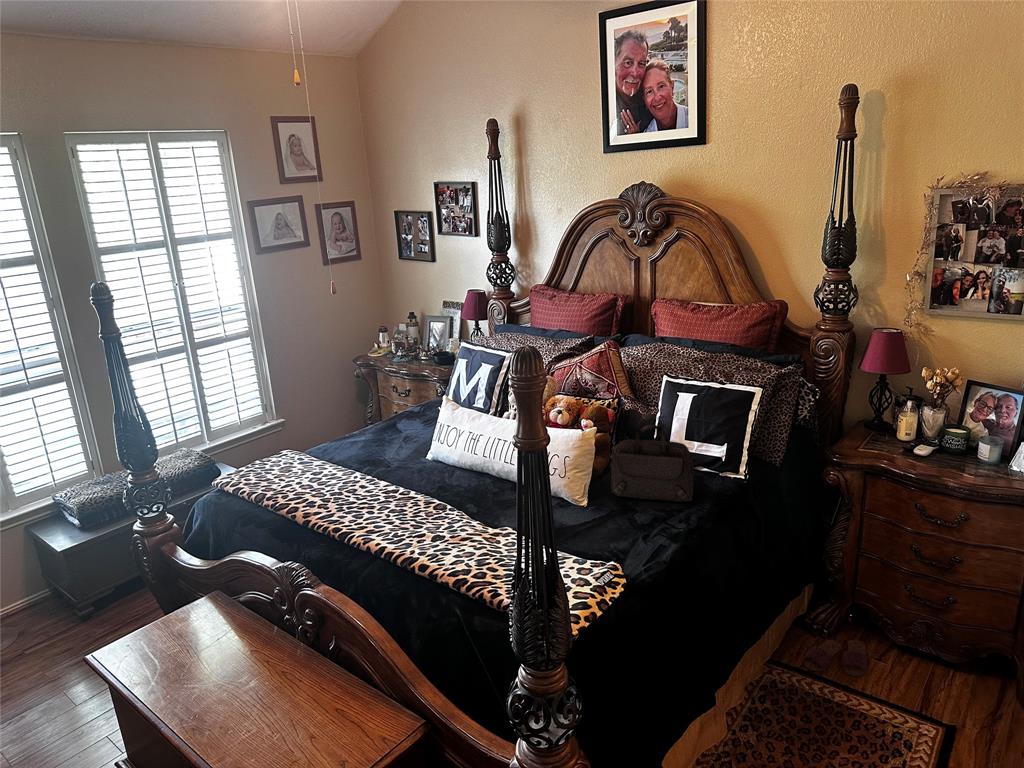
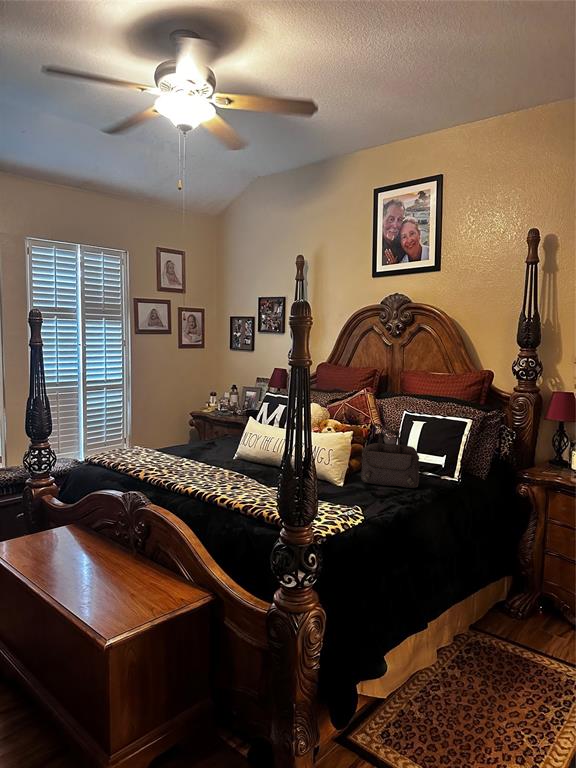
slippers: present [804,640,868,676] -> none [503,620,552,643]

